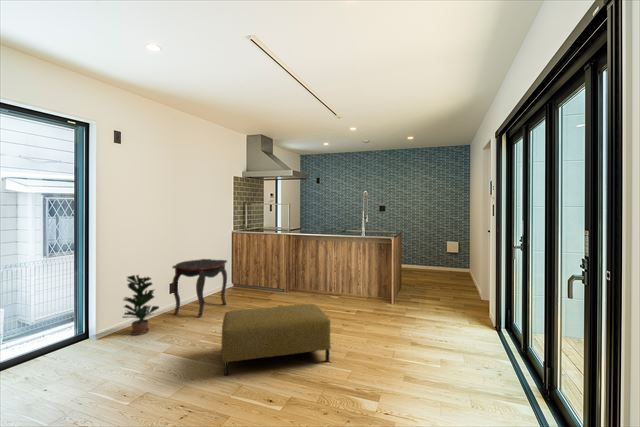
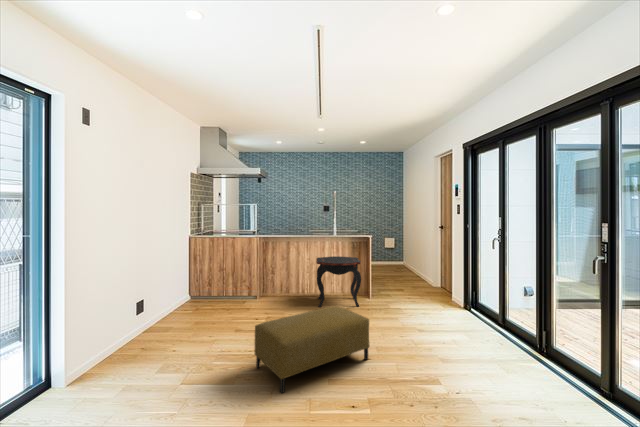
side table: present [172,259,227,318] -> present [316,256,361,307]
potted plant: present [123,275,159,335] -> none [95,293,148,370]

